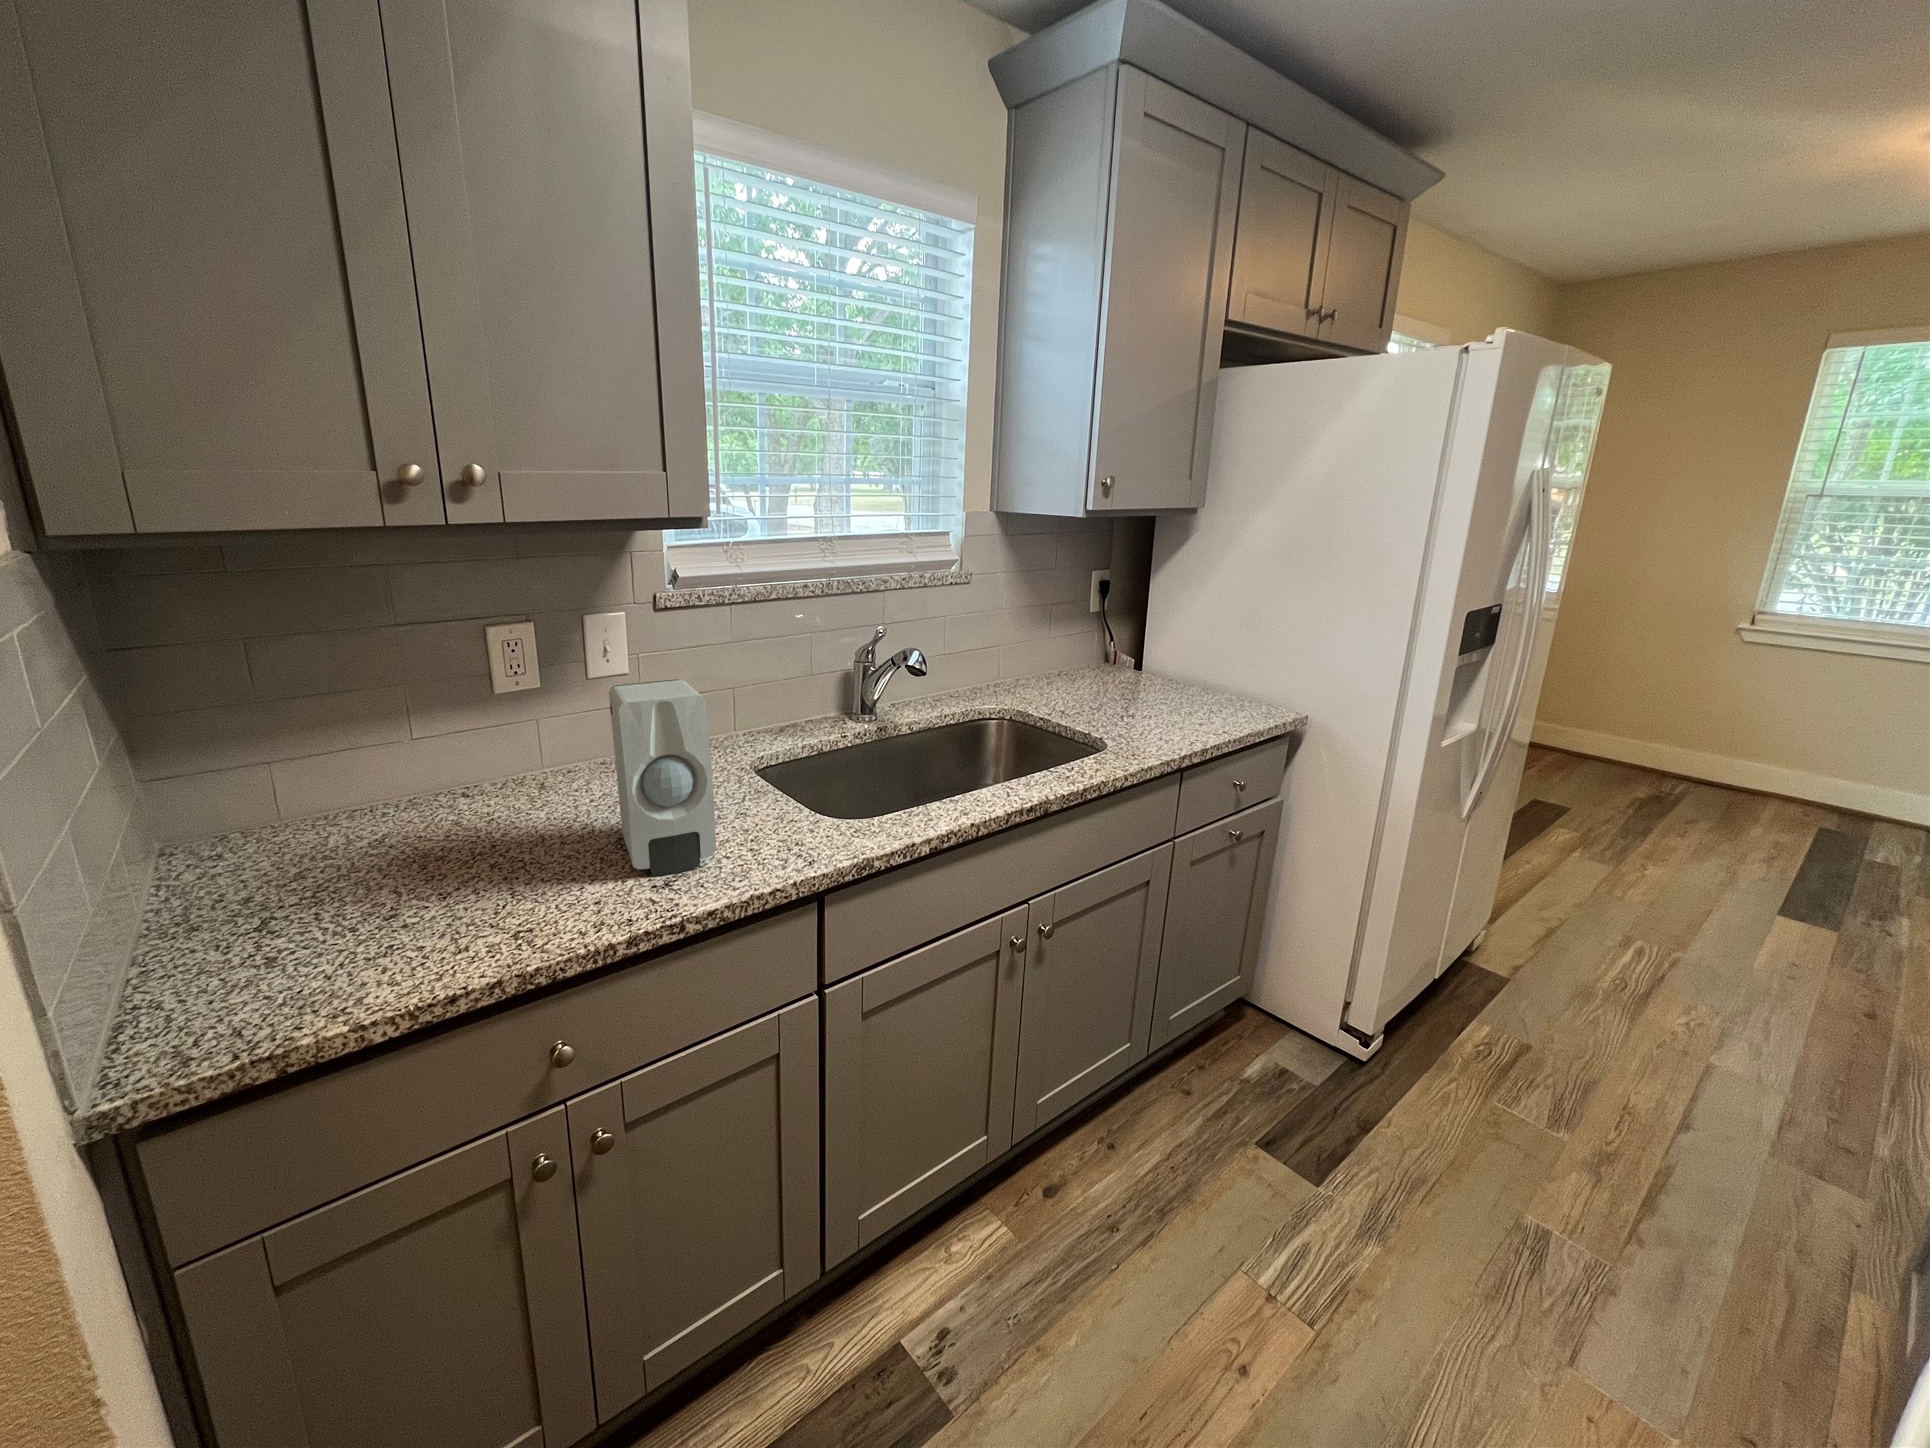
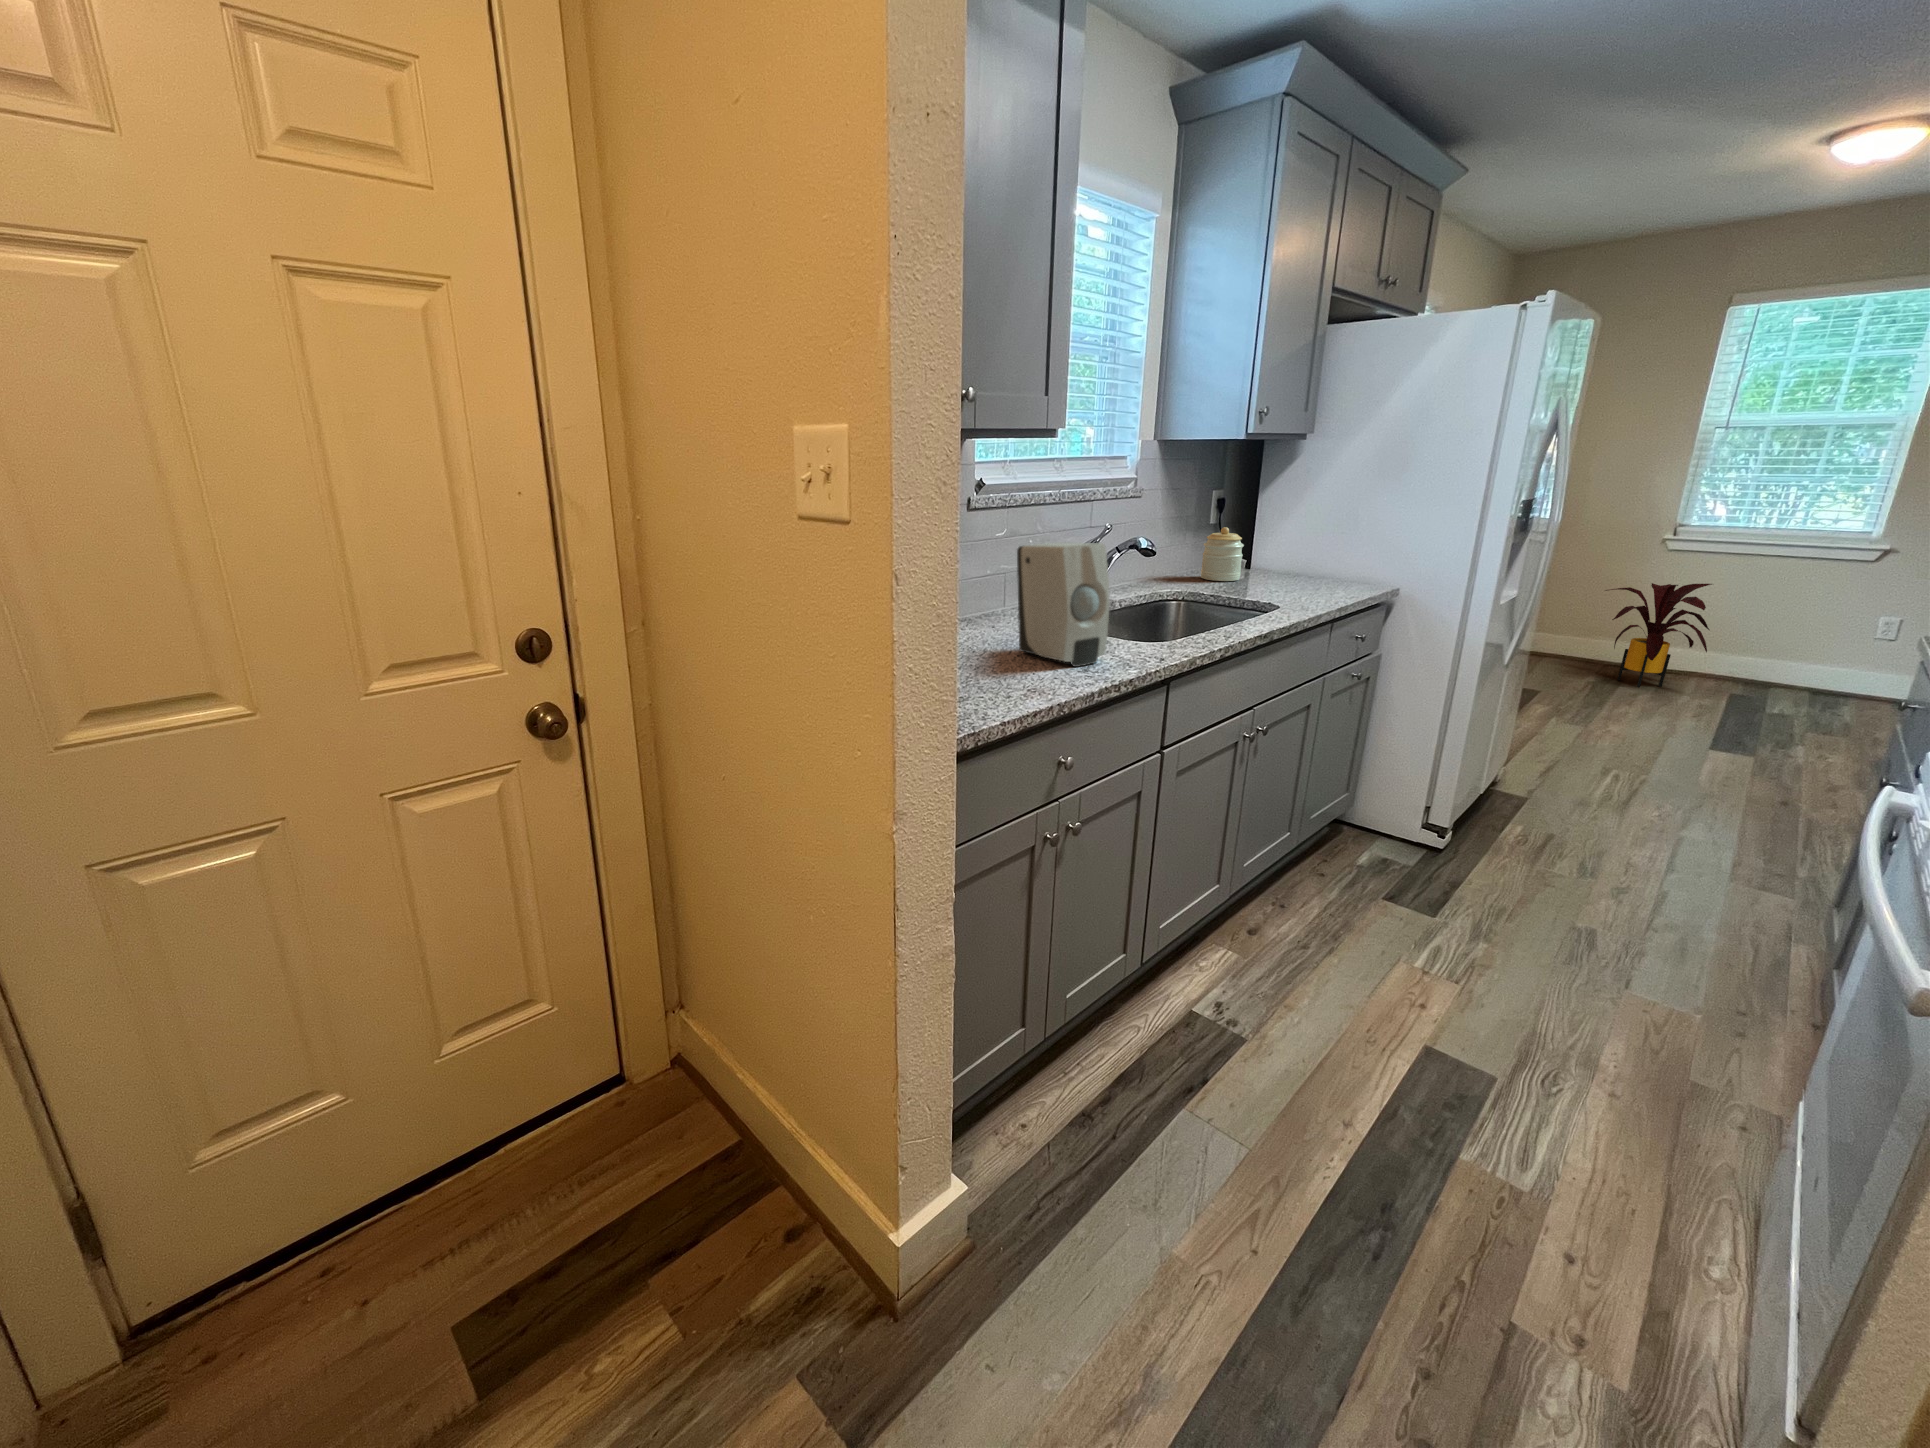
jar: none [1059,622,1111,692] -> present [1201,527,1244,581]
house plant: none [1660,682,1802,812] -> present [1606,583,1712,687]

